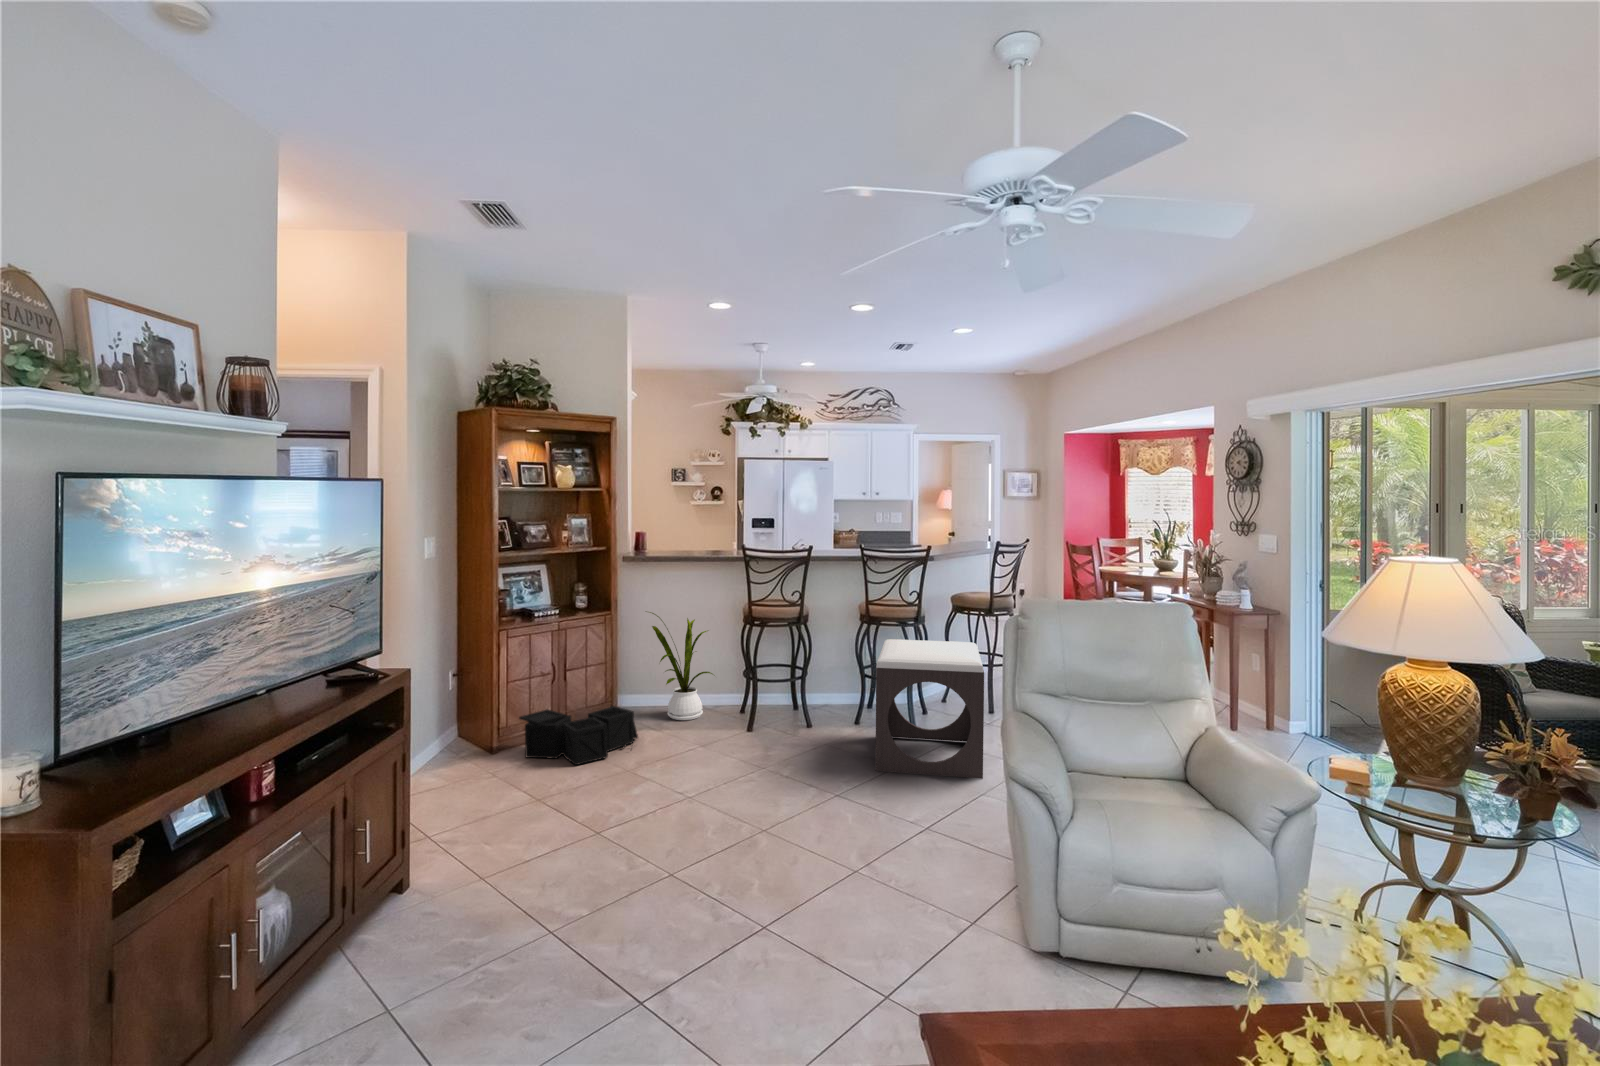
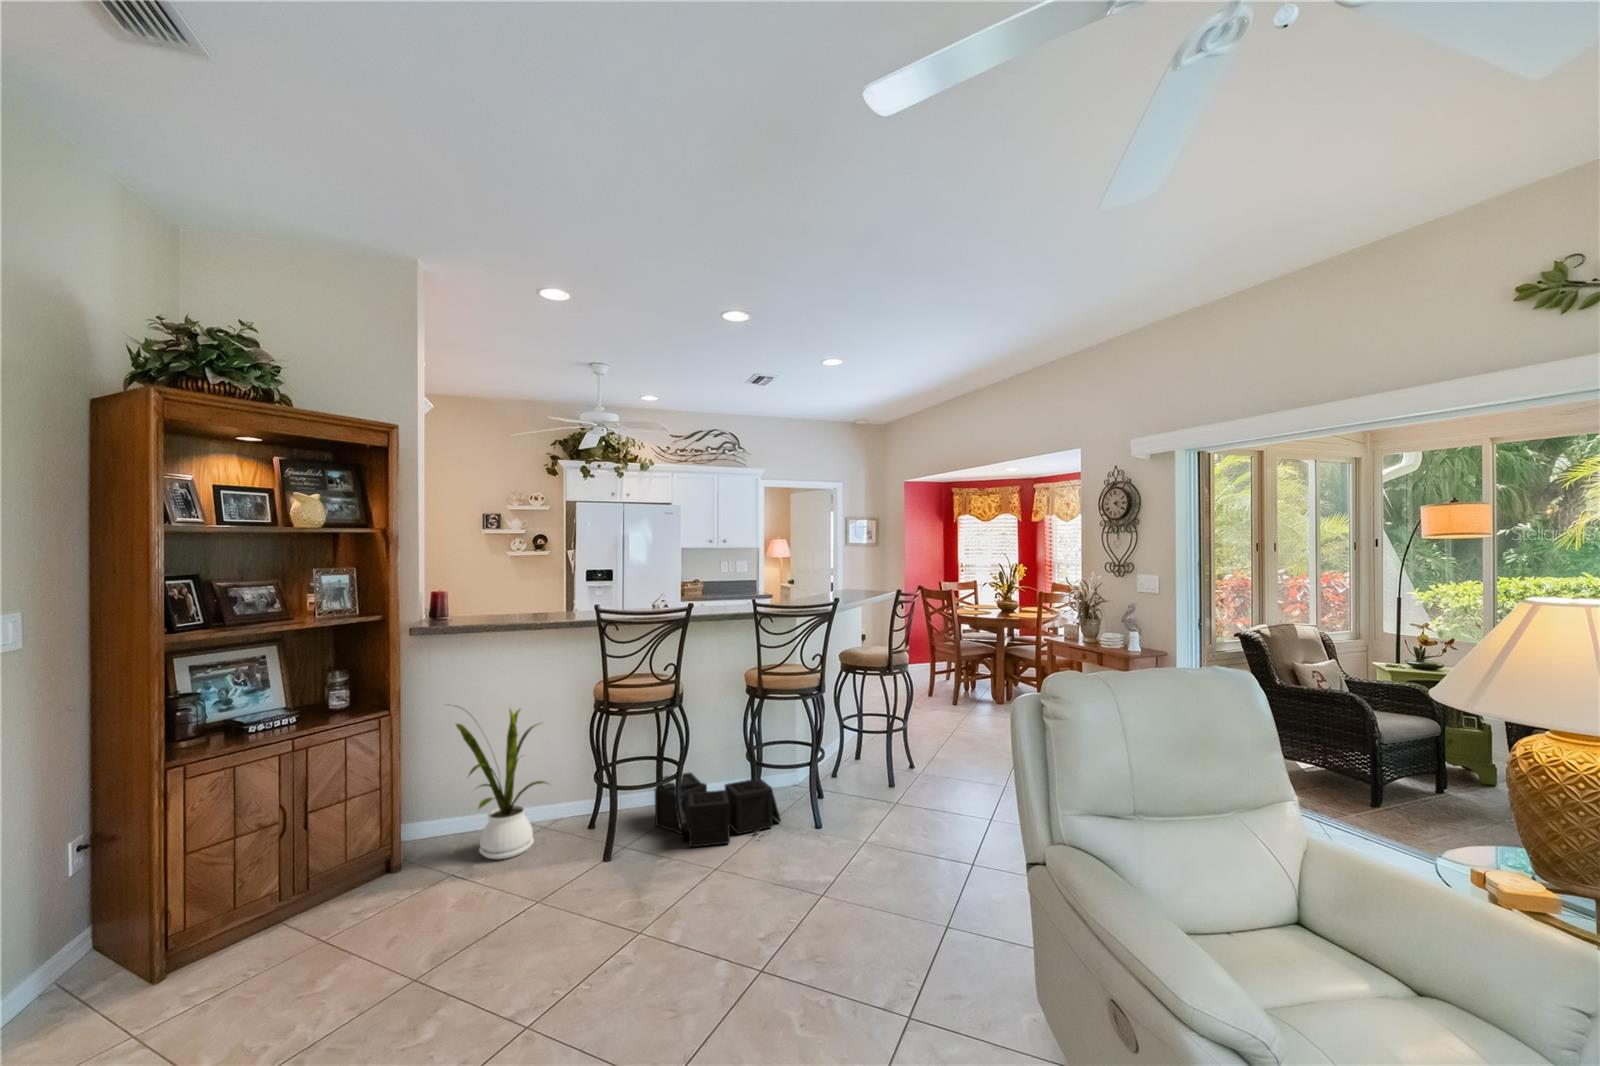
footstool: present [876,639,984,779] -> none [788,713,944,912]
storage bin: present [519,706,638,765] -> present [655,772,781,847]

